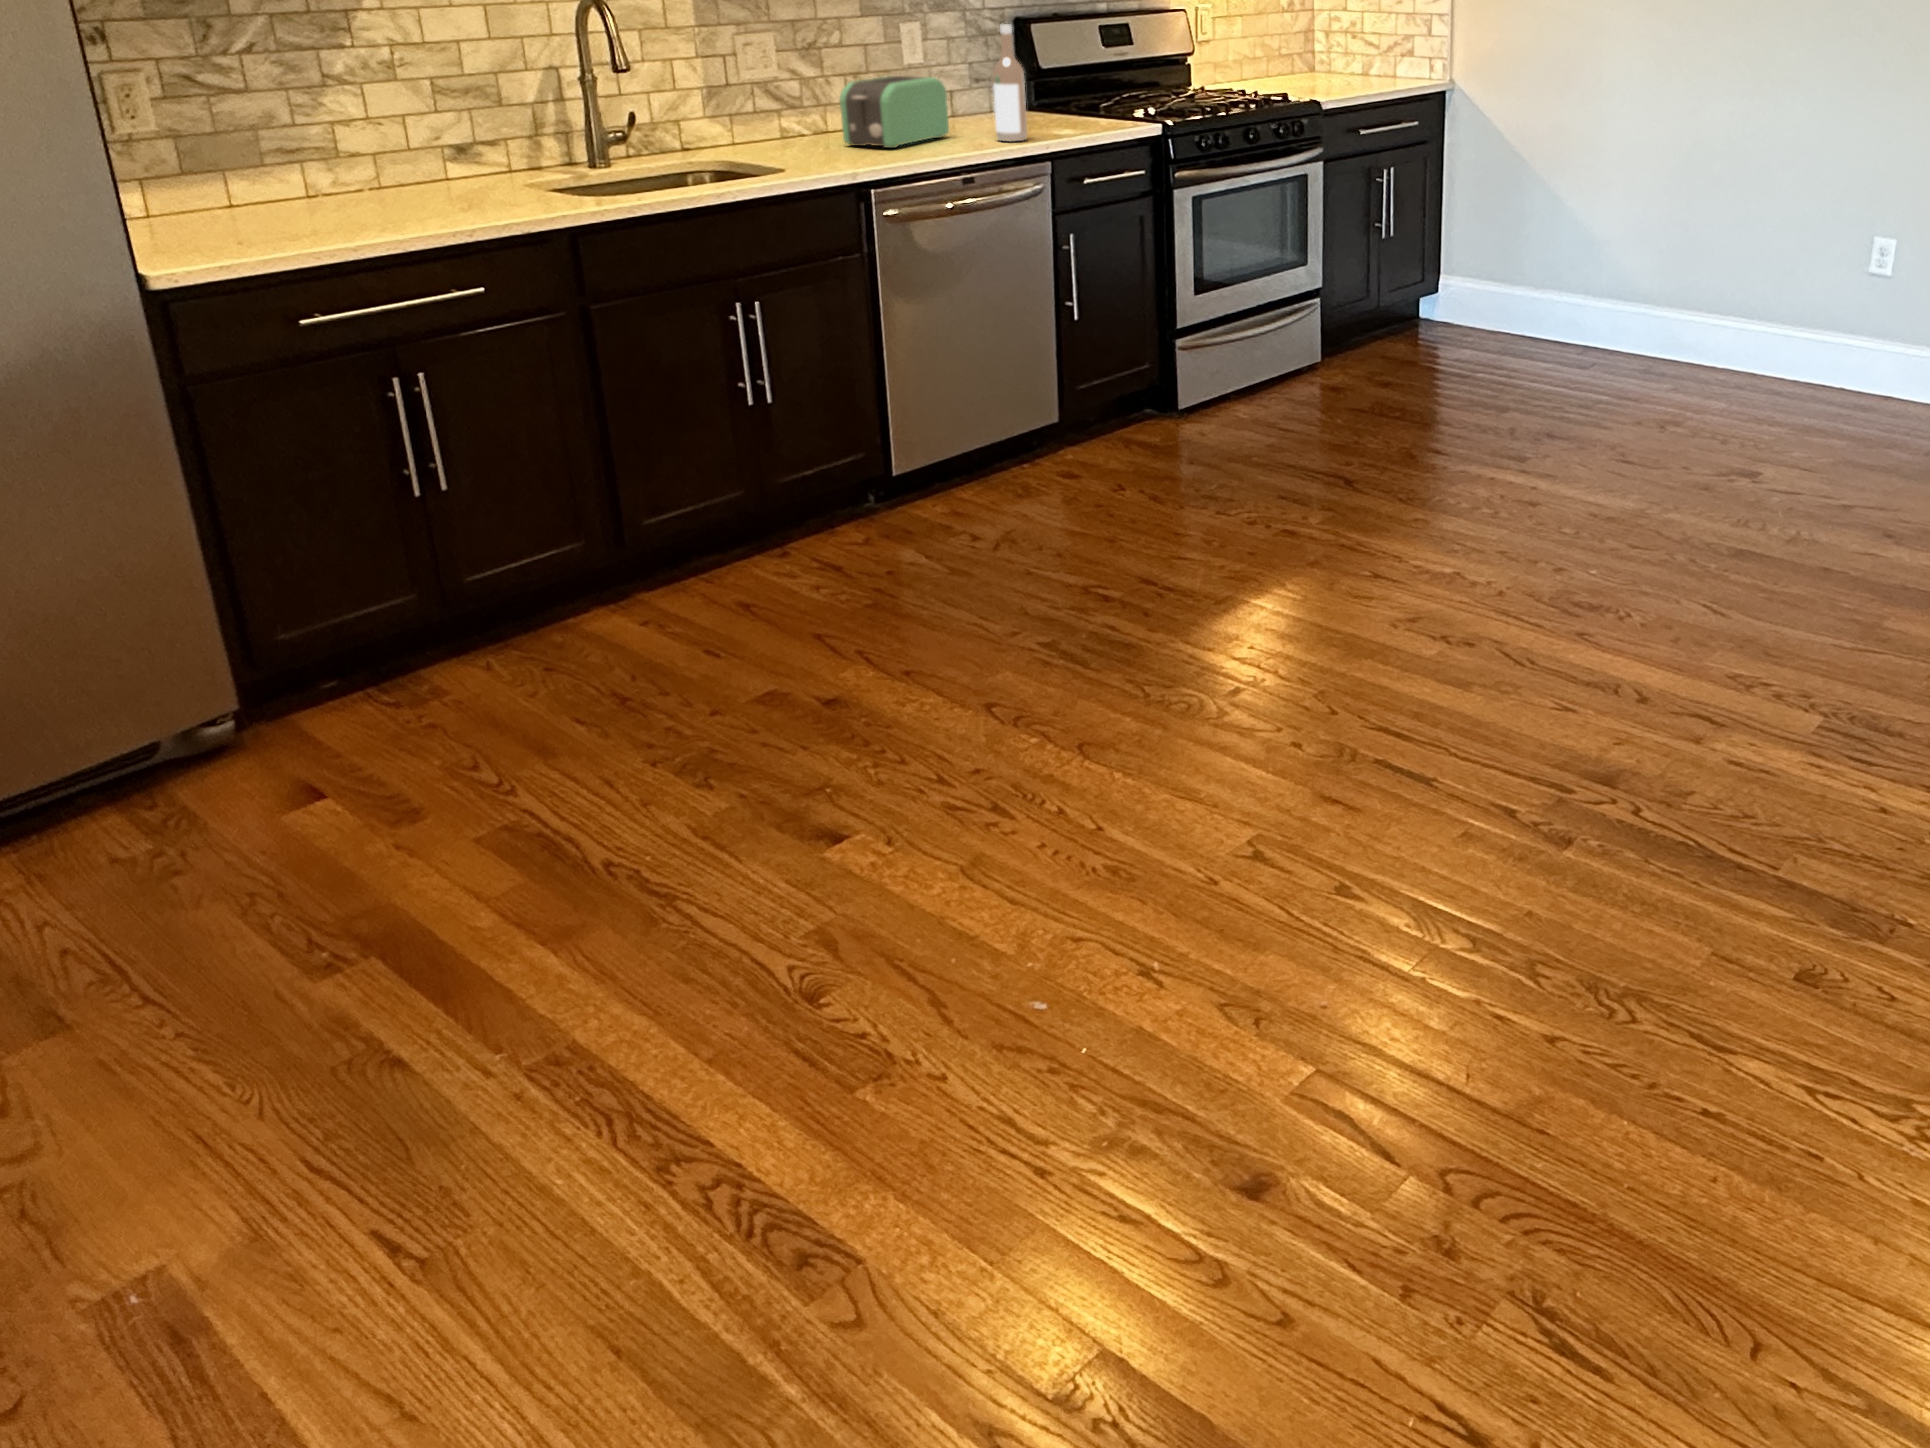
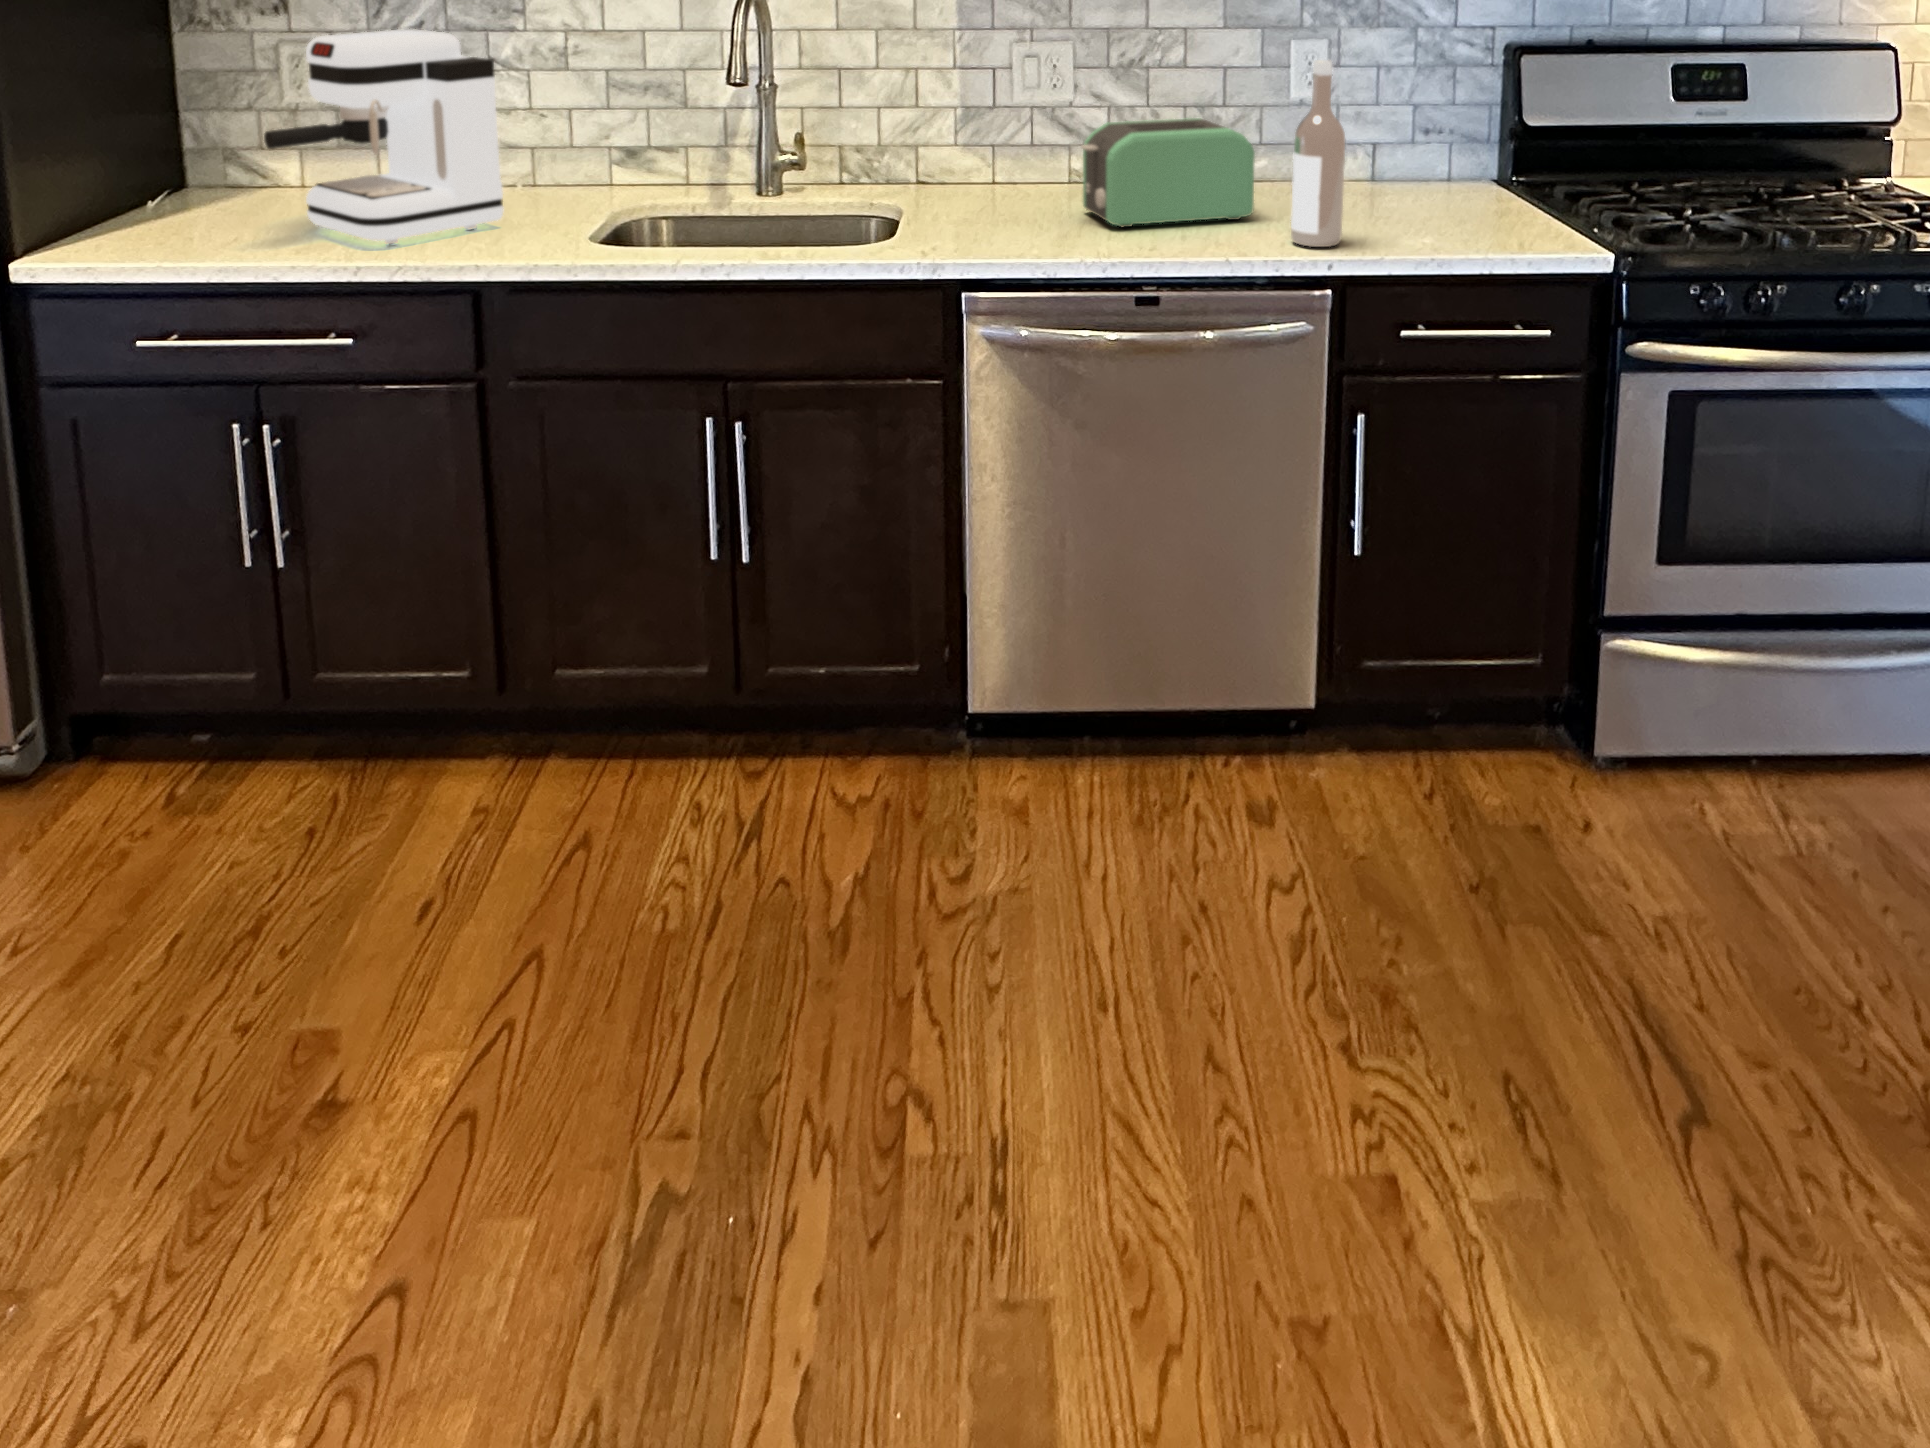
coffee maker: none [281,43,477,223] -> present [264,29,504,244]

